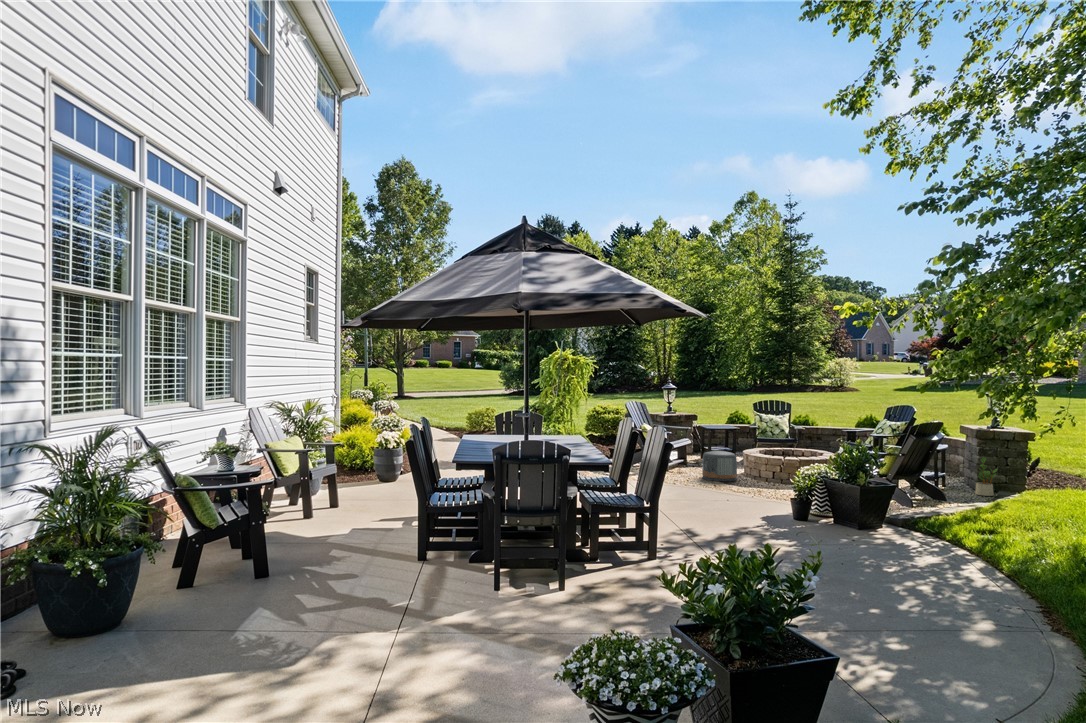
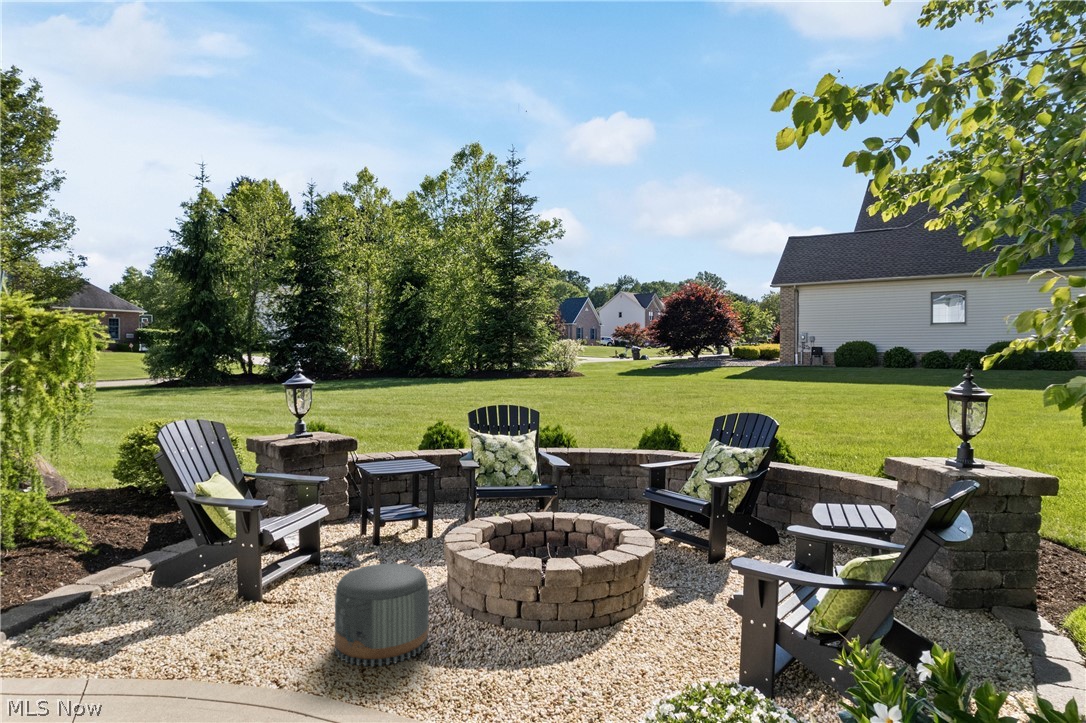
potted plant: present [975,457,997,496] -> none [953,549,1000,642]

